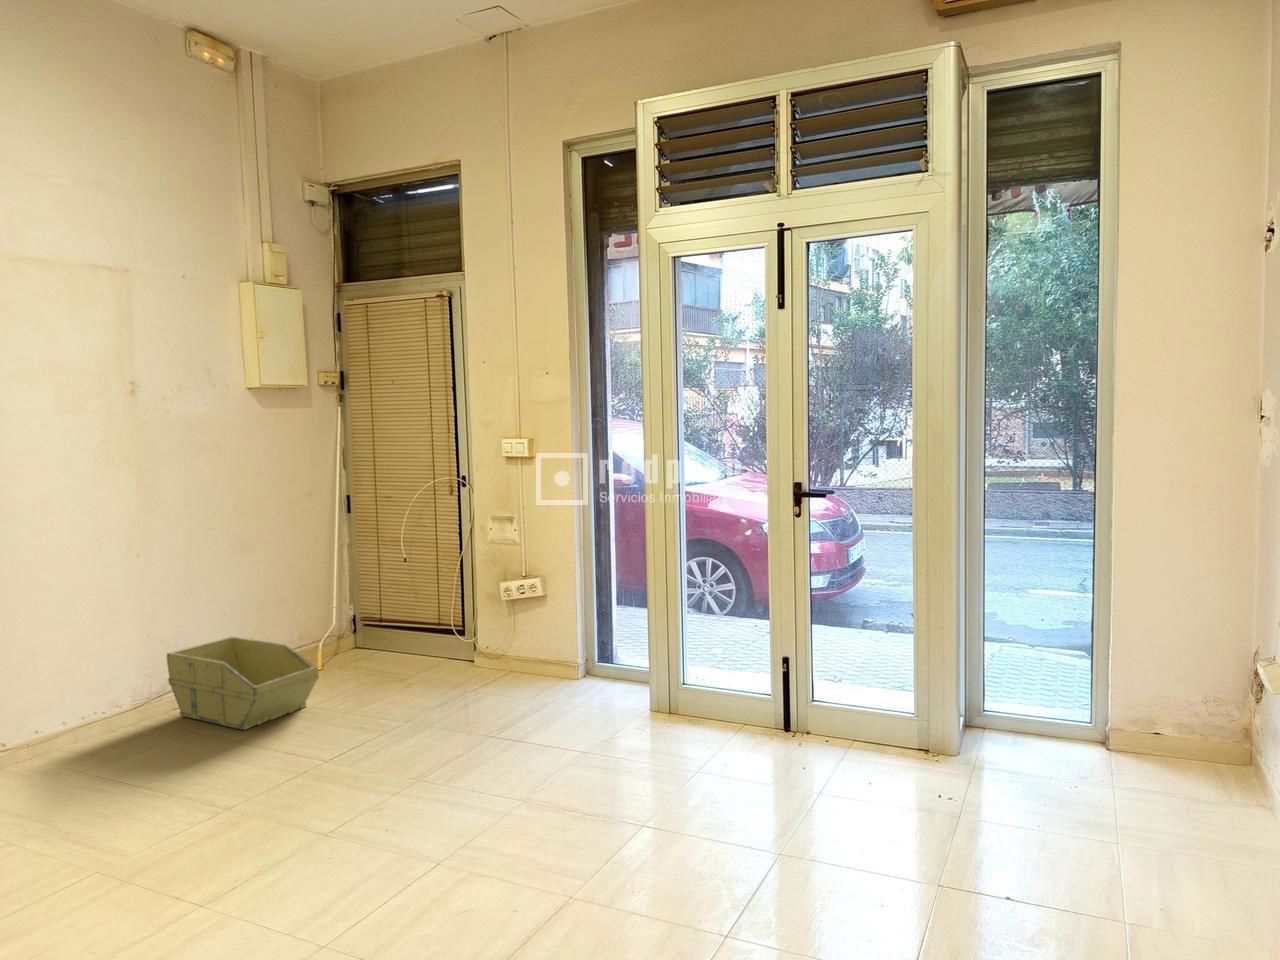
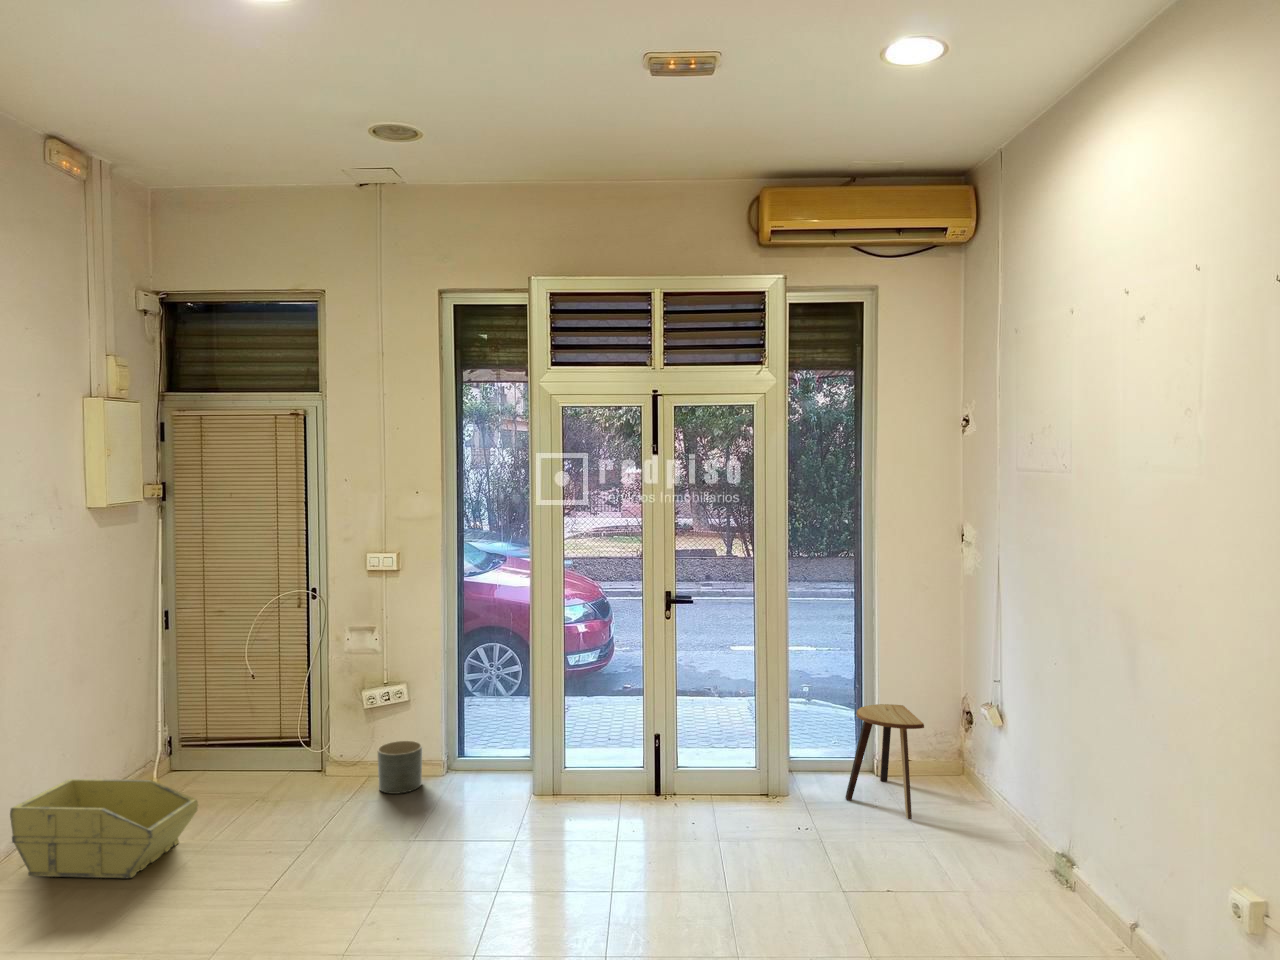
planter: none [505,638,551,691] -> present [378,741,422,794]
stool: none [1038,649,1153,814] -> present [845,704,924,819]

